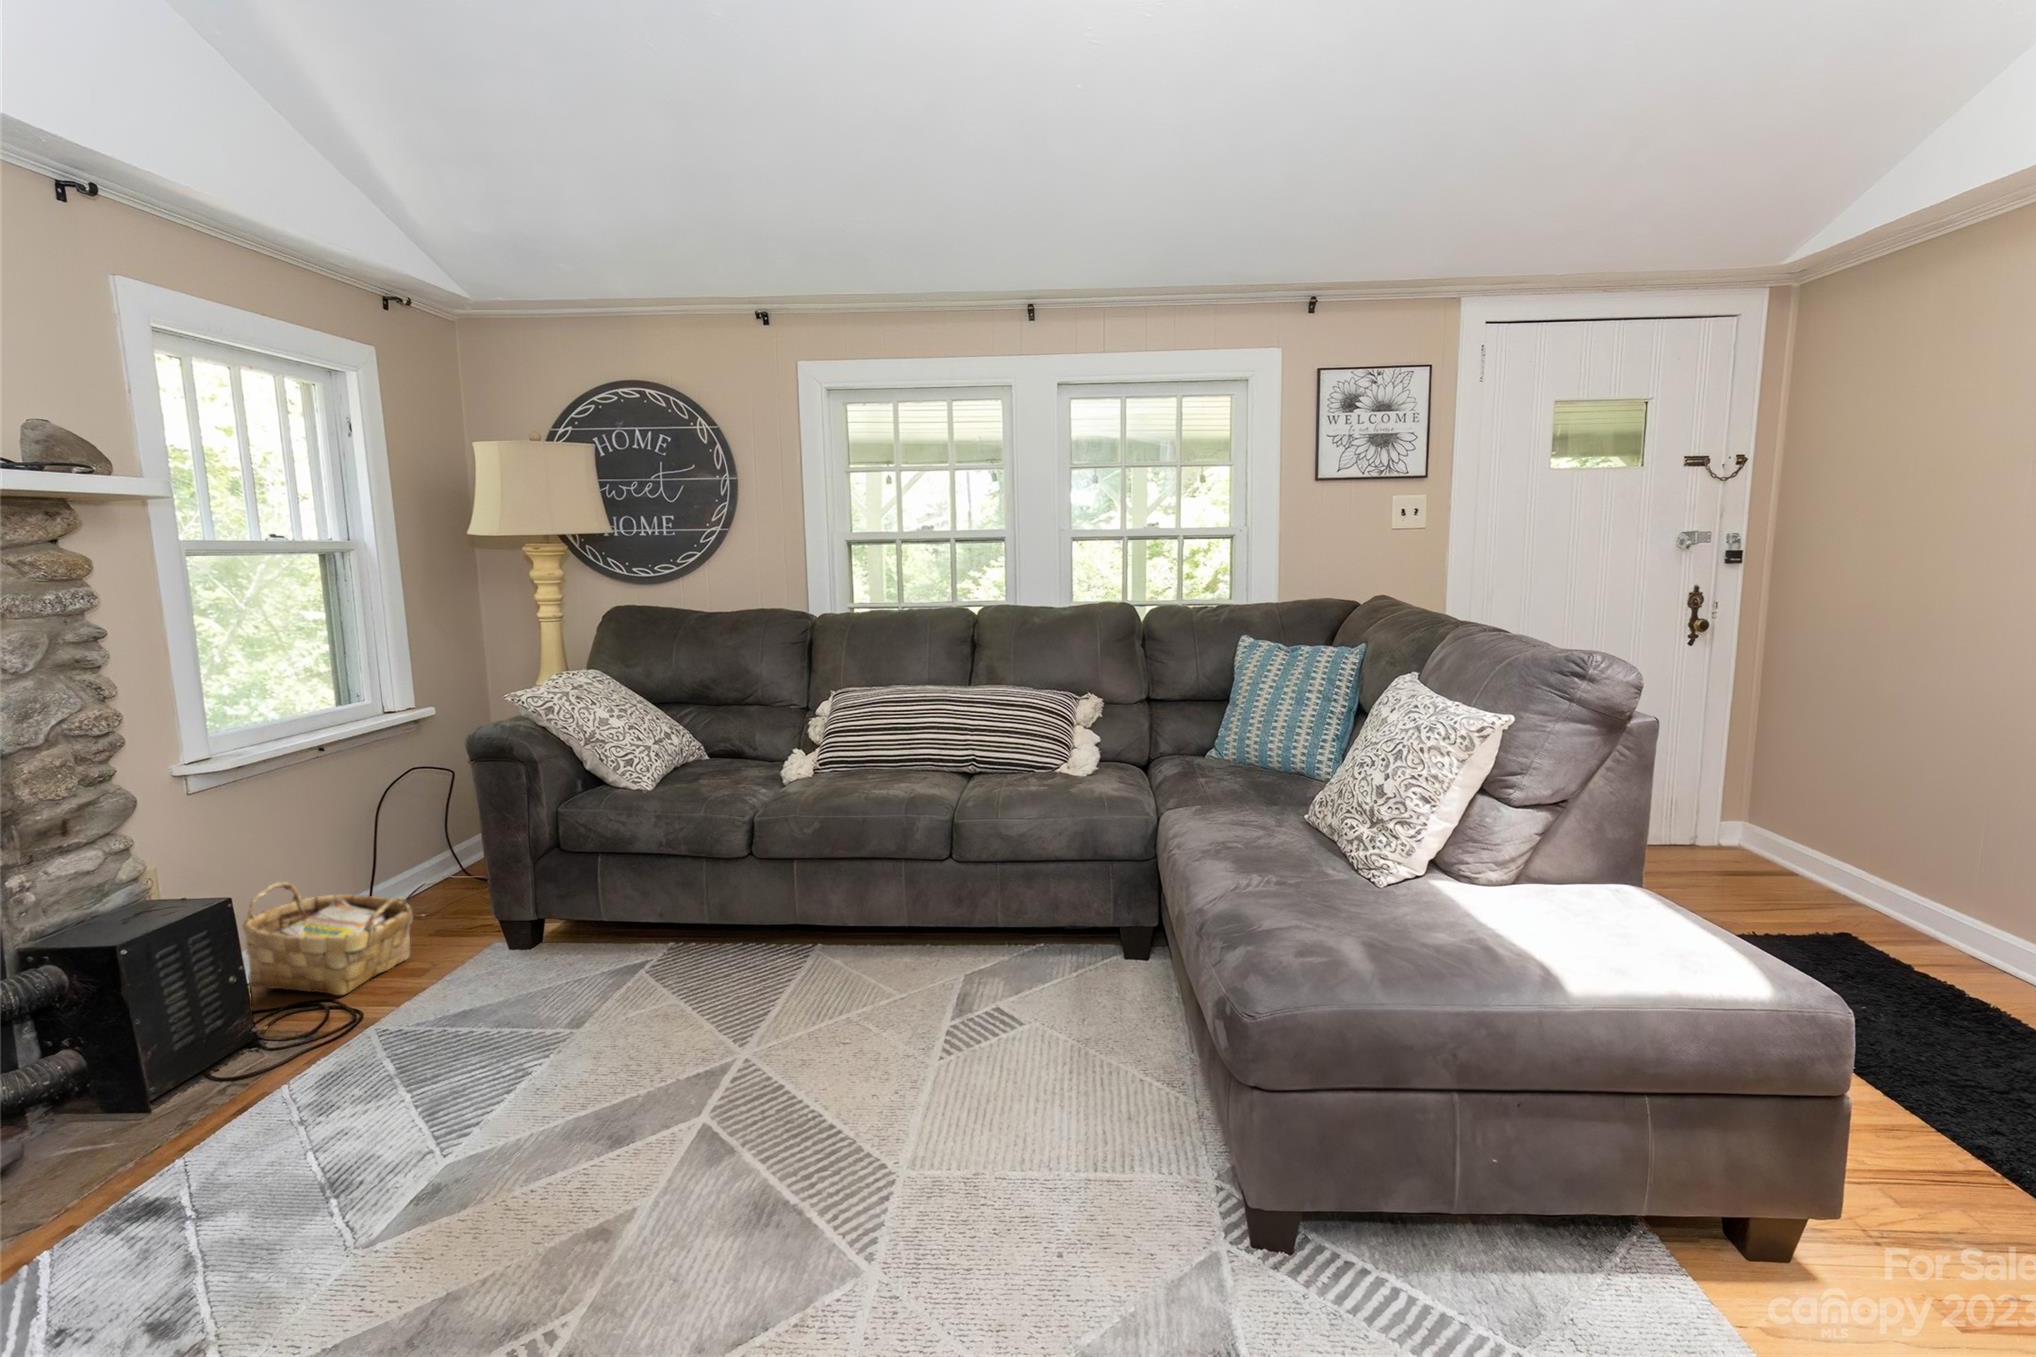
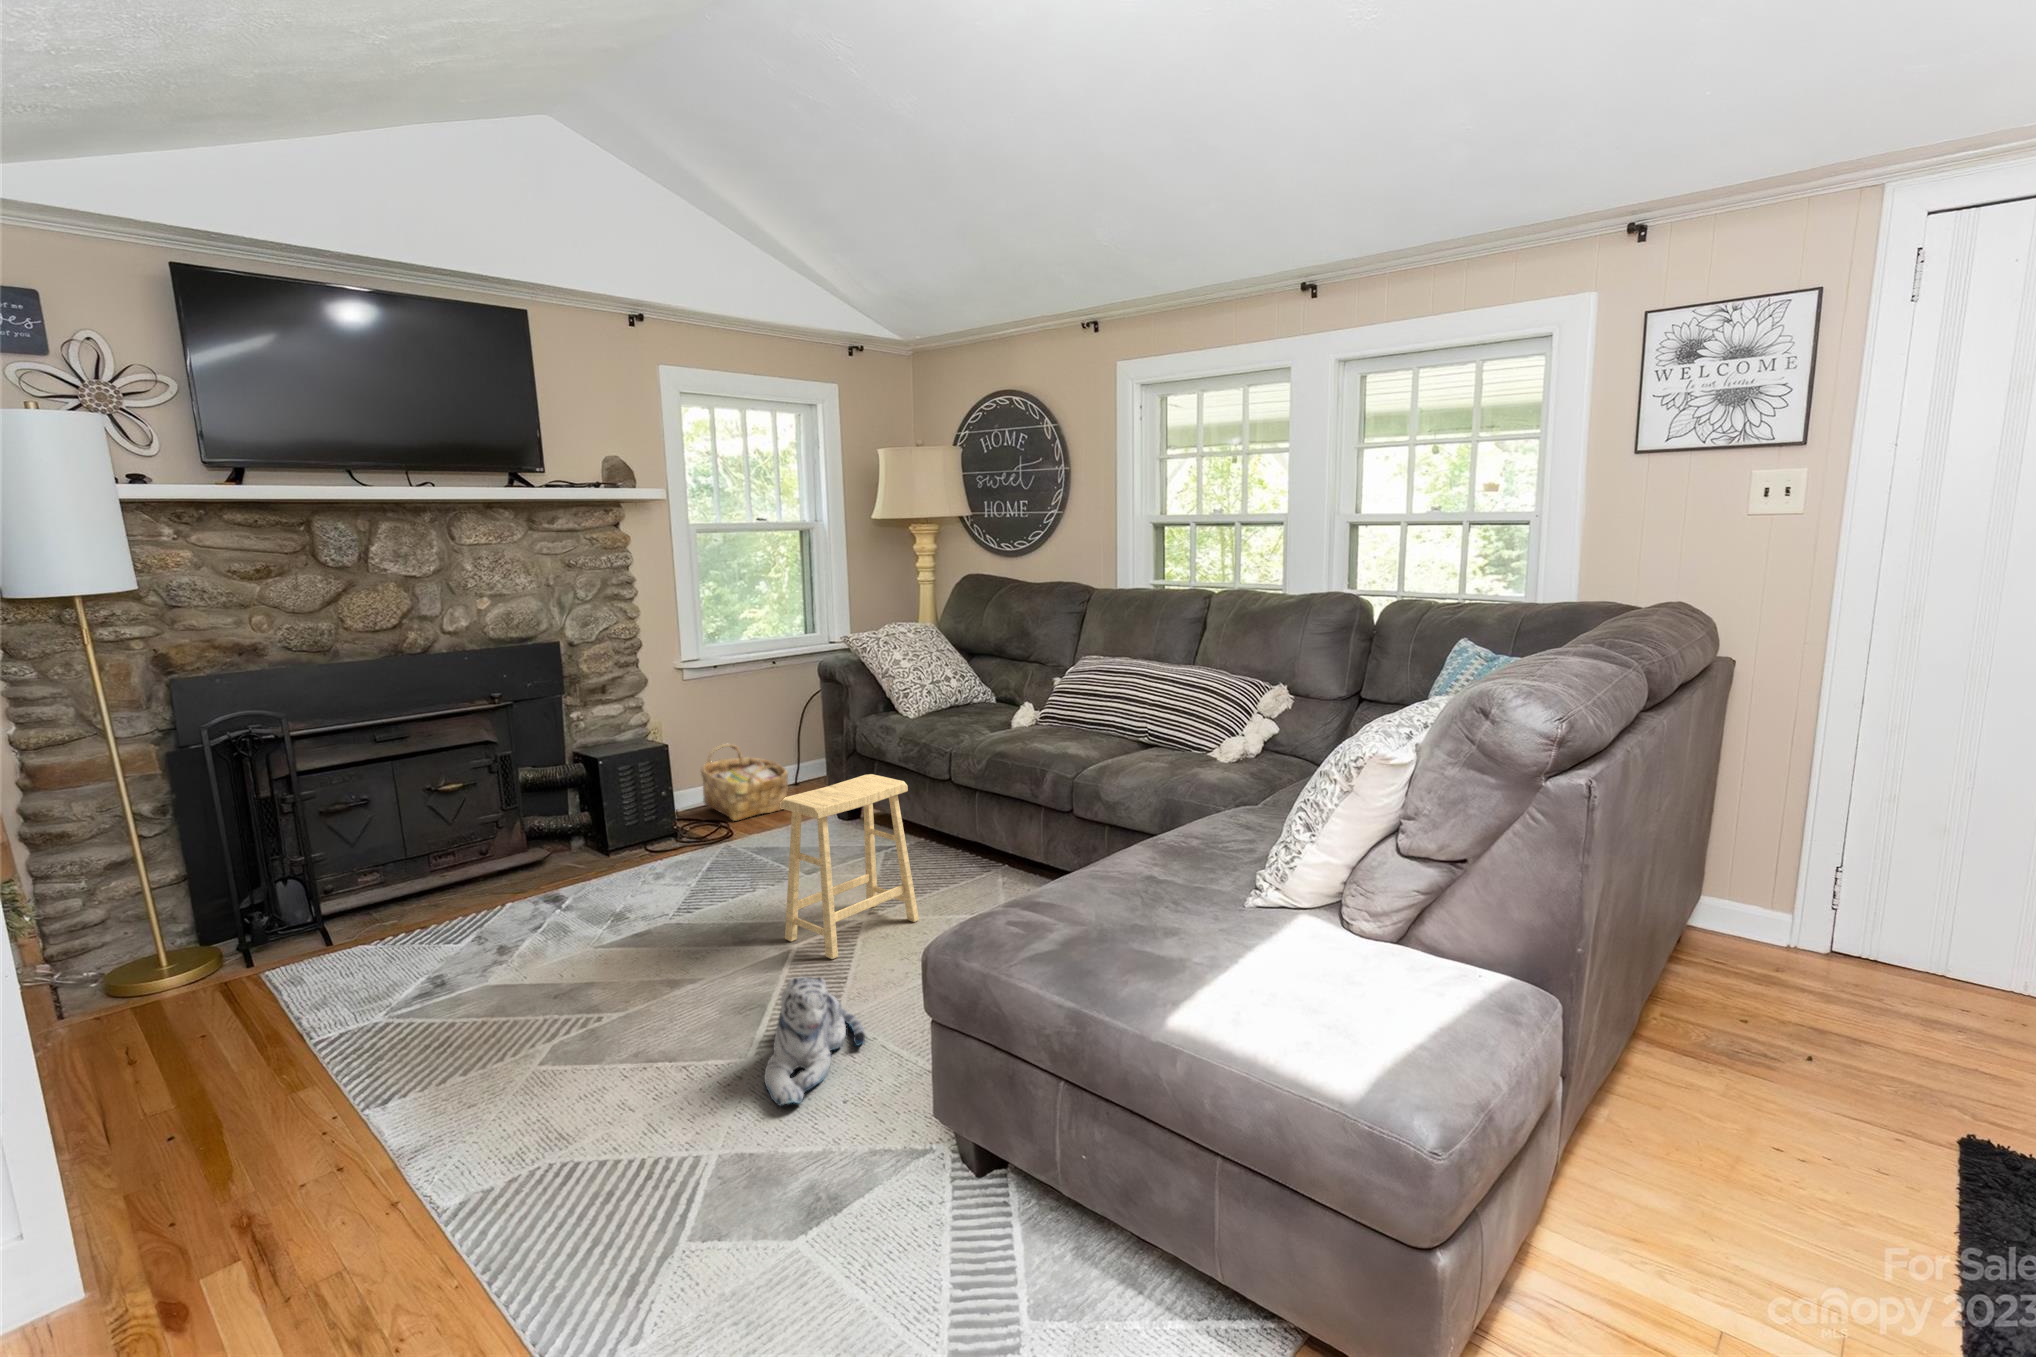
footstool: none [677,861,819,1112] -> present [780,774,919,959]
plush toy: none [865,1113,1015,1291] -> present [764,977,865,1106]

